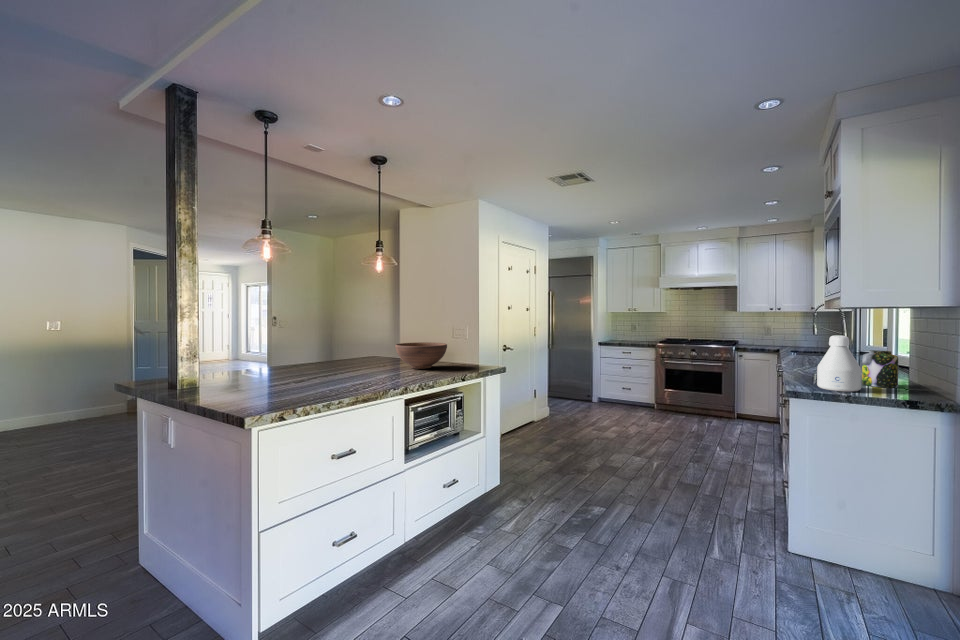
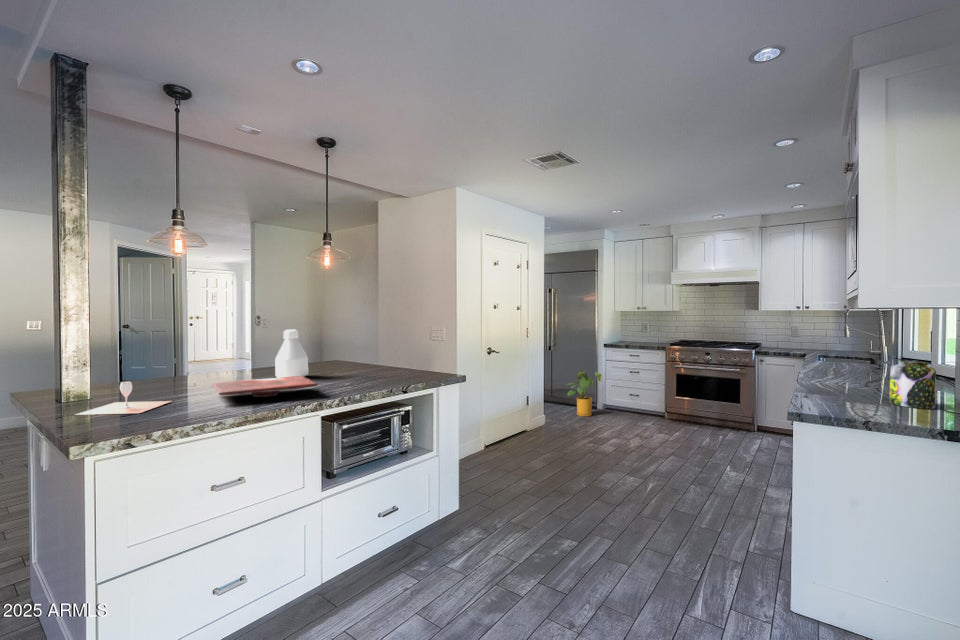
bottle: present [817,335,861,392] -> present [275,329,308,378]
fruit bowl: present [395,342,447,369] -> none [340,347,400,377]
cutting board: none [305,366,398,384] -> present [212,376,318,397]
house plant: none [565,367,597,408] -> present [567,371,602,416]
wine glass: none [210,369,279,397] -> present [75,382,171,415]

